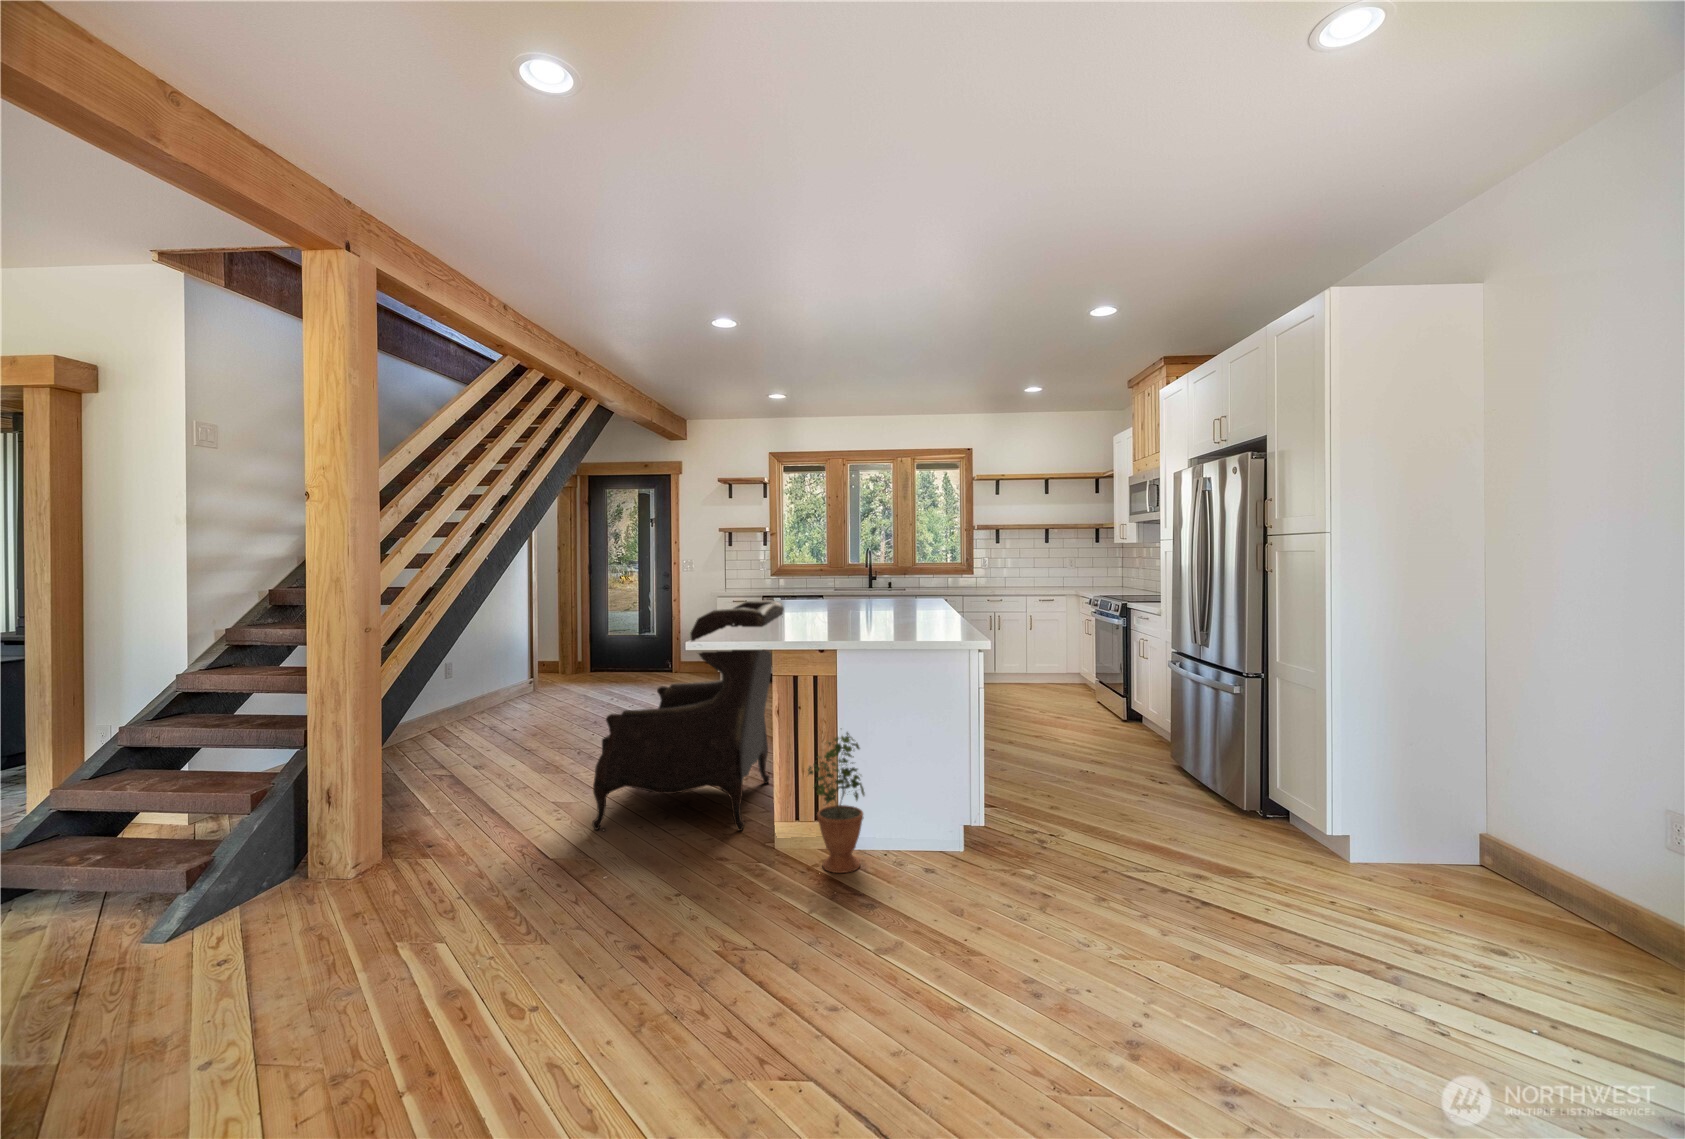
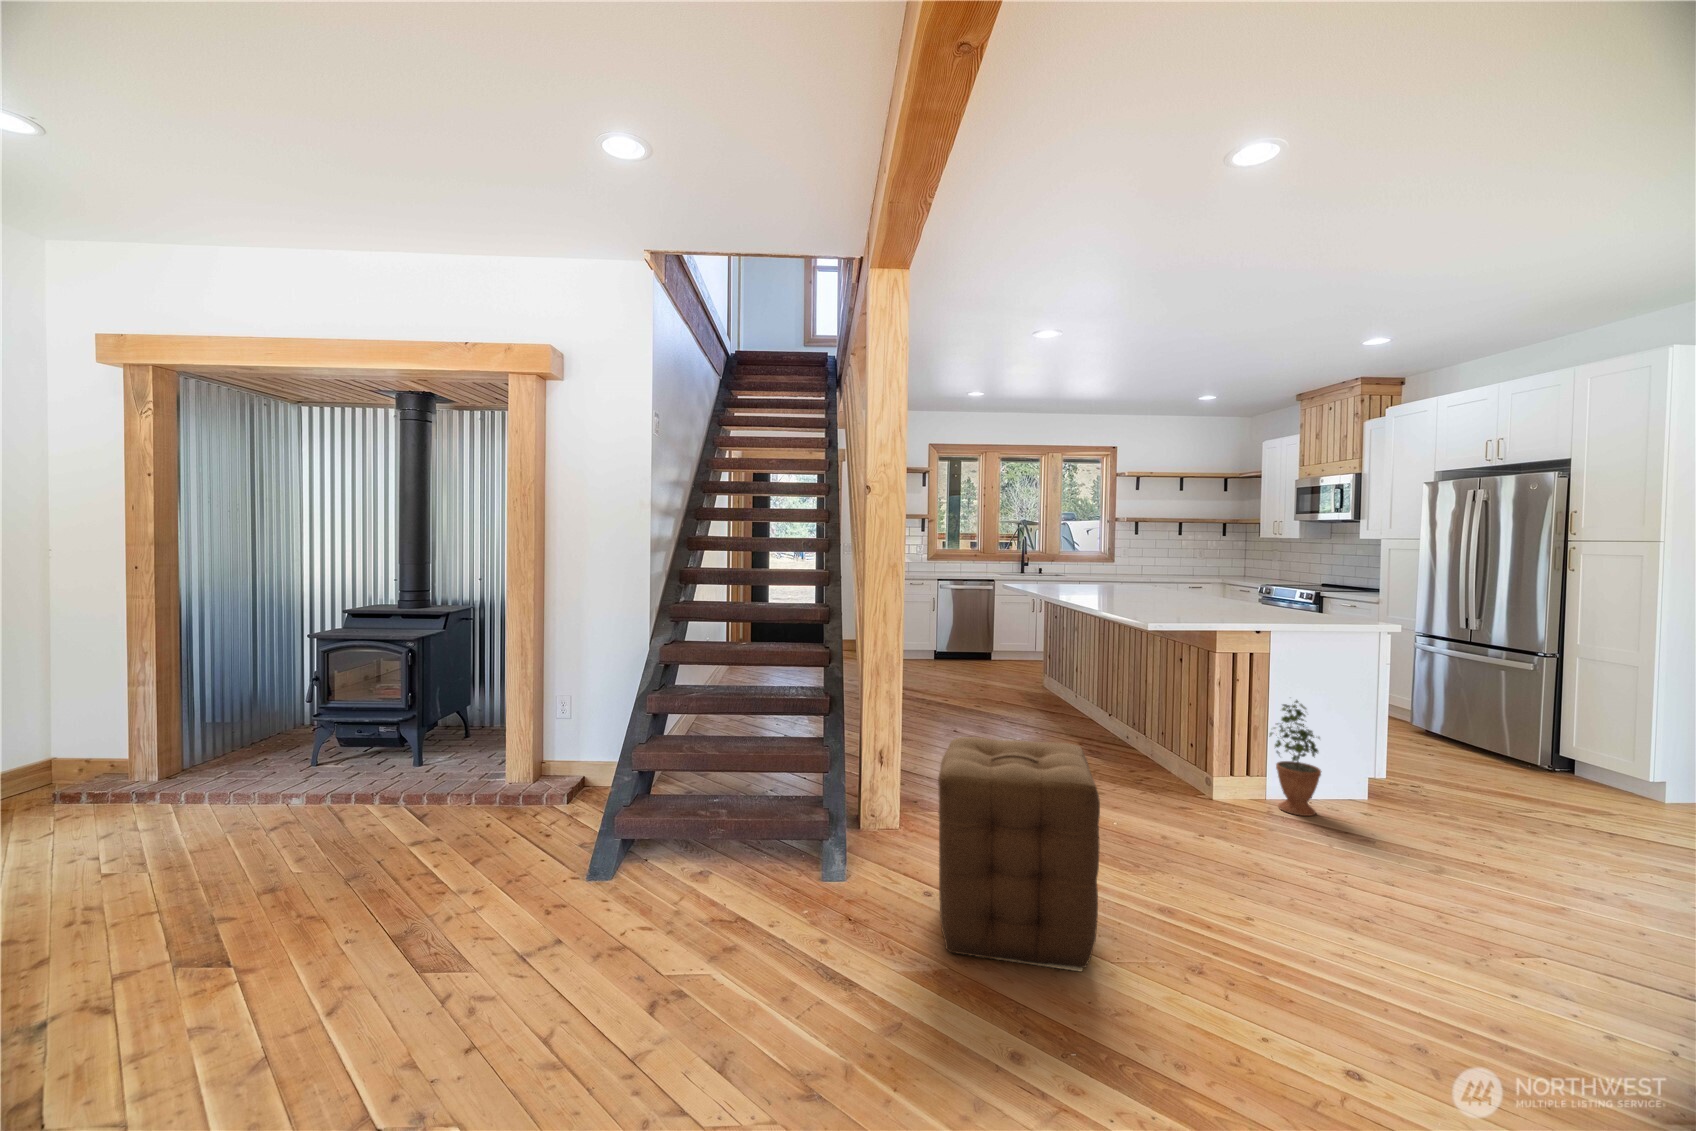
armchair: present [592,600,784,831] -> none [996,585,1185,786]
ottoman: none [68,775,350,1060] -> present [938,737,1100,972]

